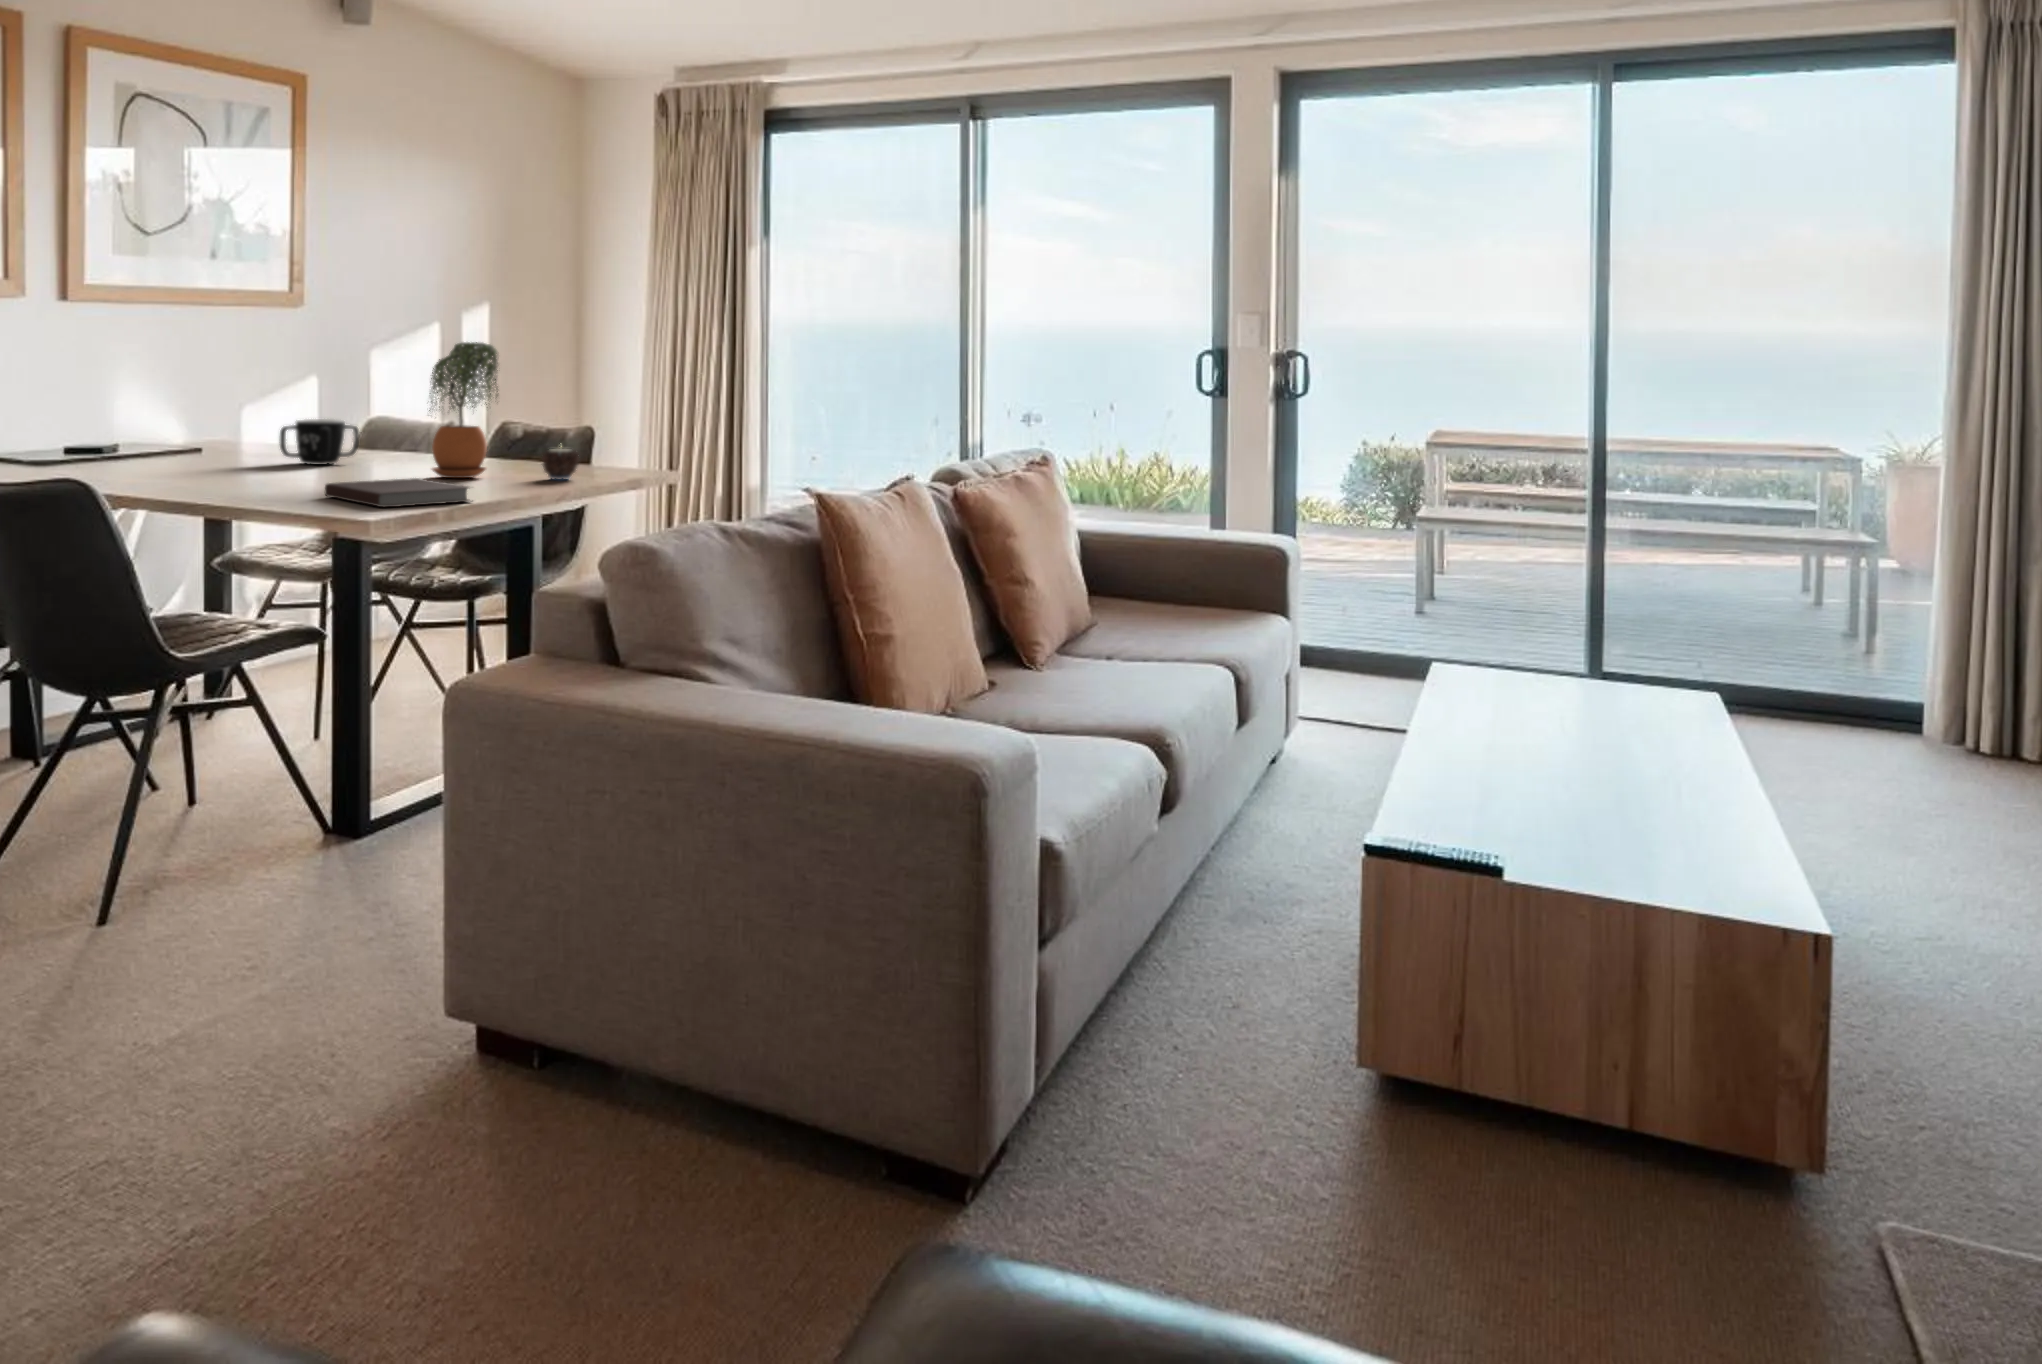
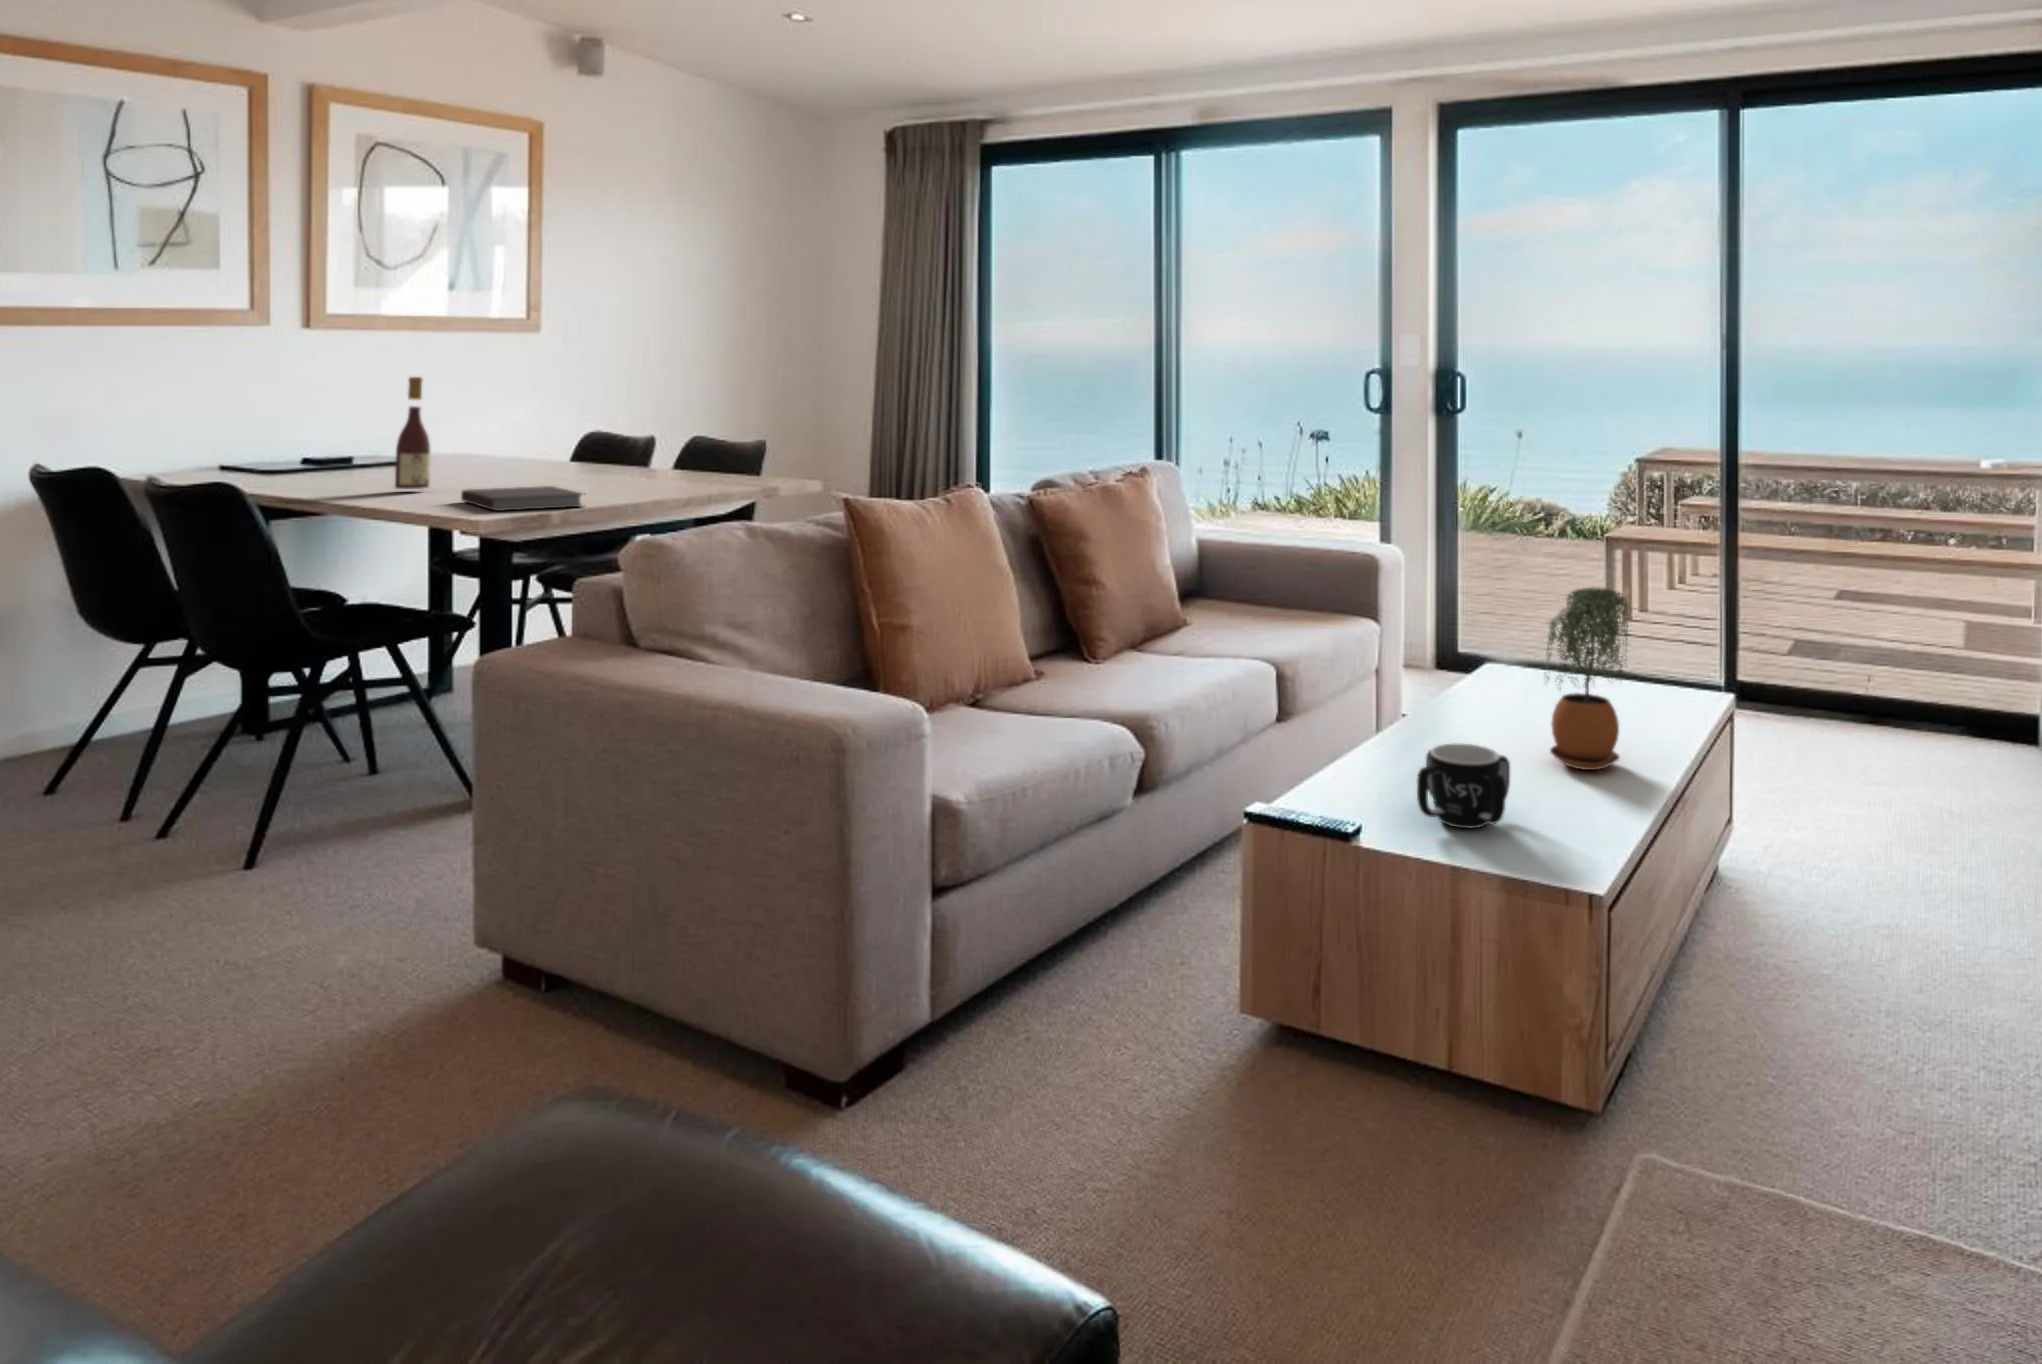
potted plant: present [429,342,498,478] -> present [1546,587,1628,770]
wine bottle: none [228,354,270,486] -> present [395,377,430,489]
mug: present [279,419,359,465] -> present [1417,744,1510,828]
candle: present [542,448,579,480] -> none [687,456,723,489]

